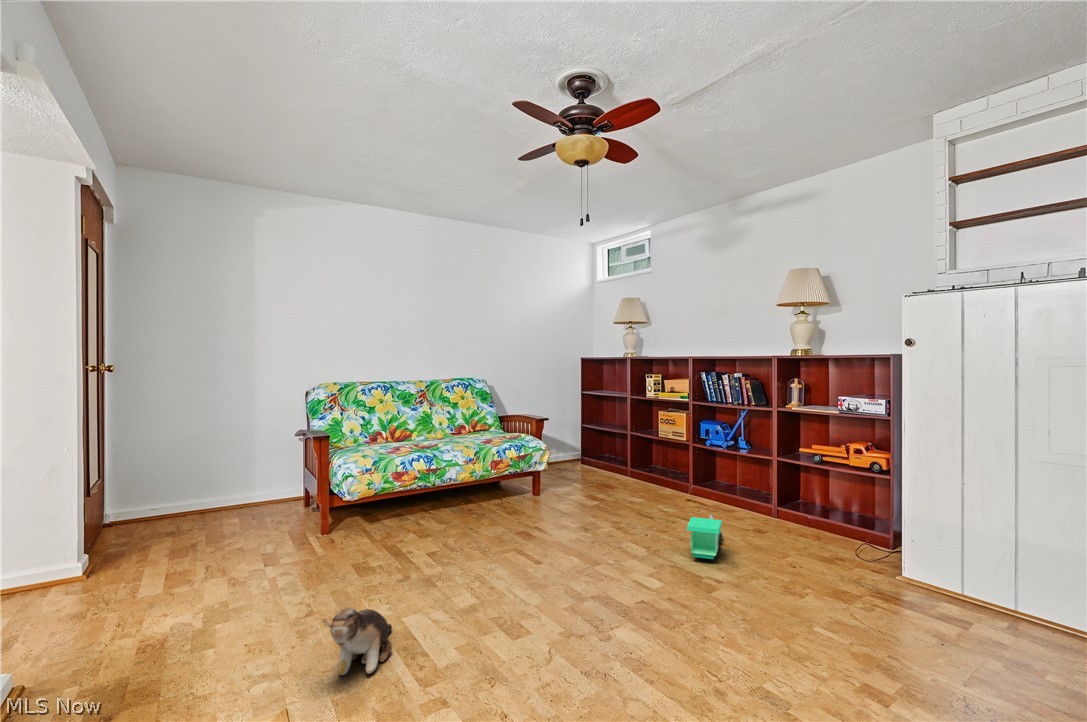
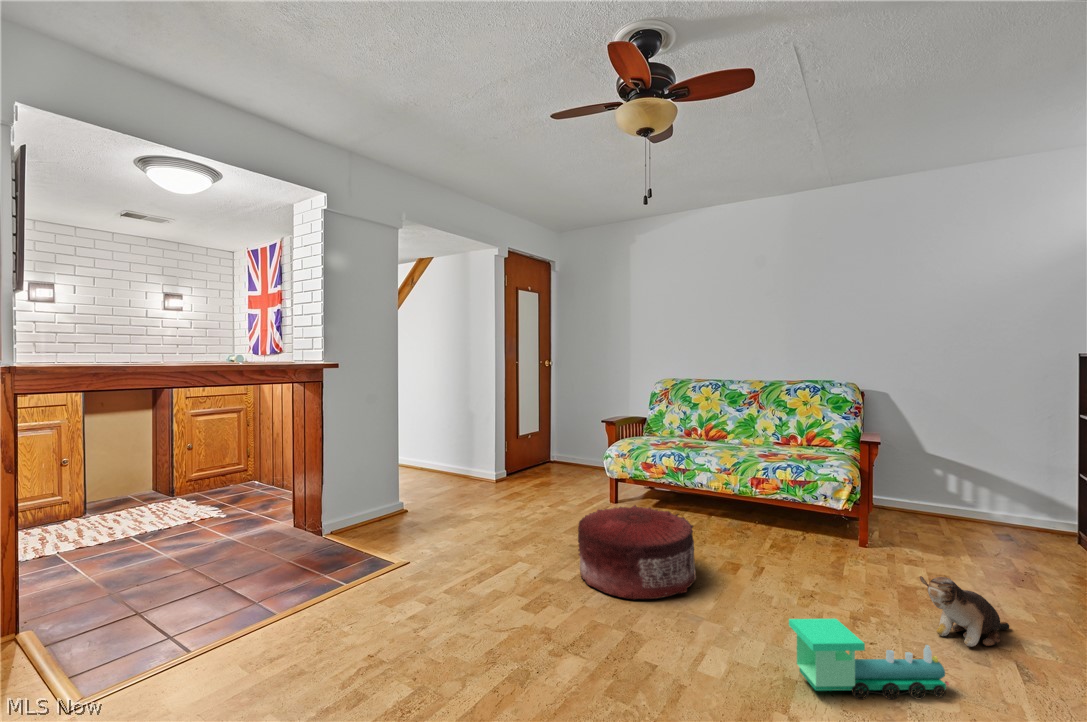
pouf: none [461,499,570,589] -> present [578,505,696,599]
plush toy: present [323,607,392,676] -> present [920,576,1009,647]

